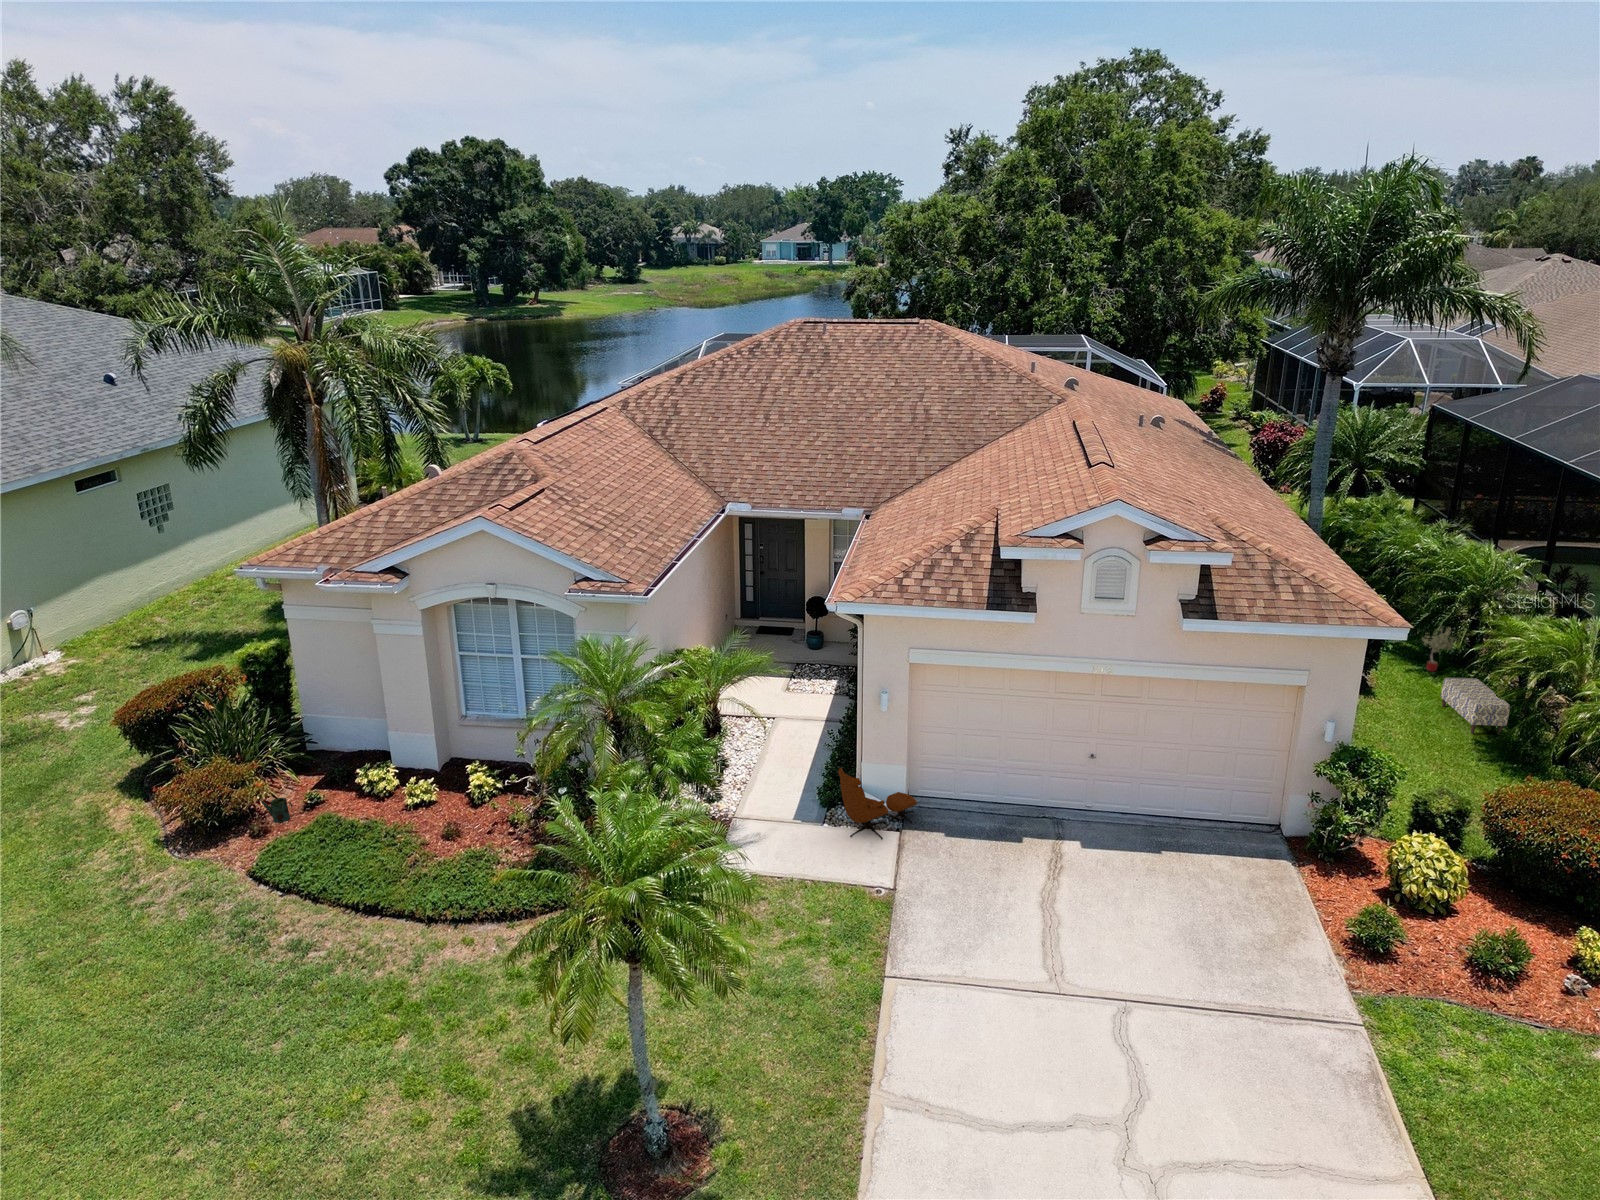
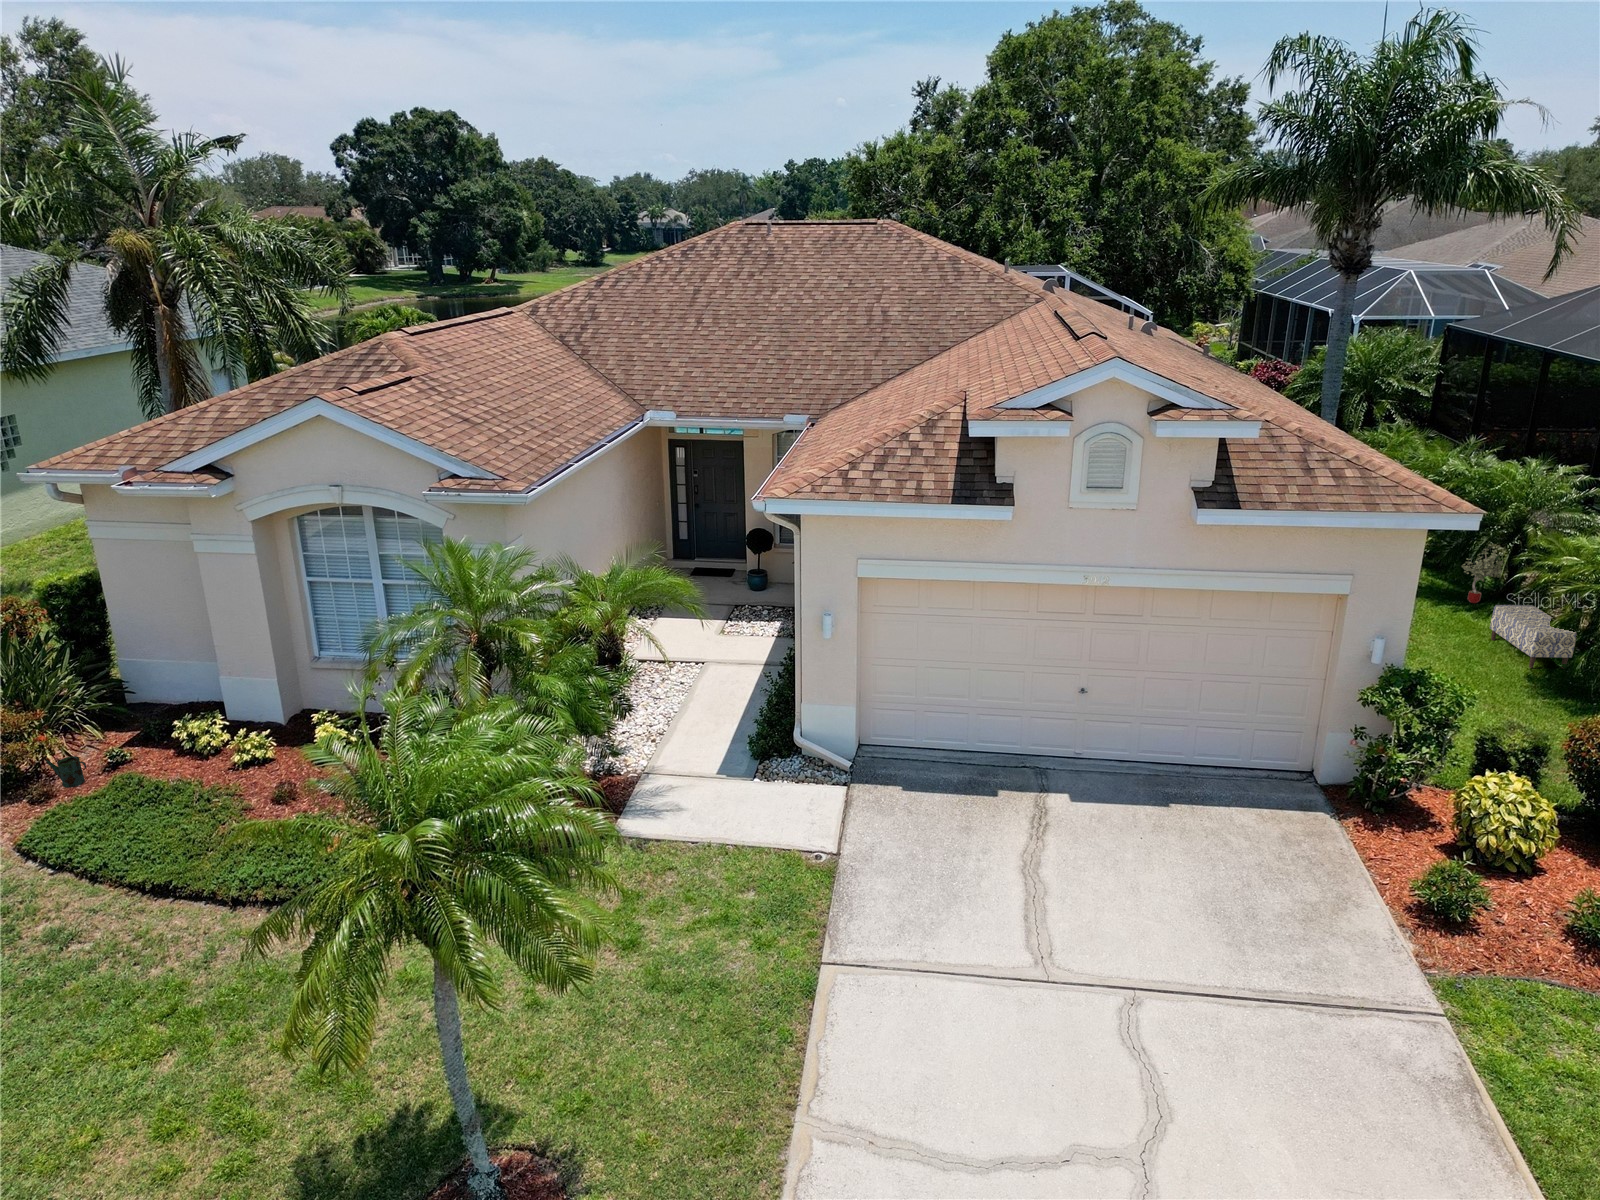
lounge chair: present [838,768,917,839] -> none [770,706,870,796]

